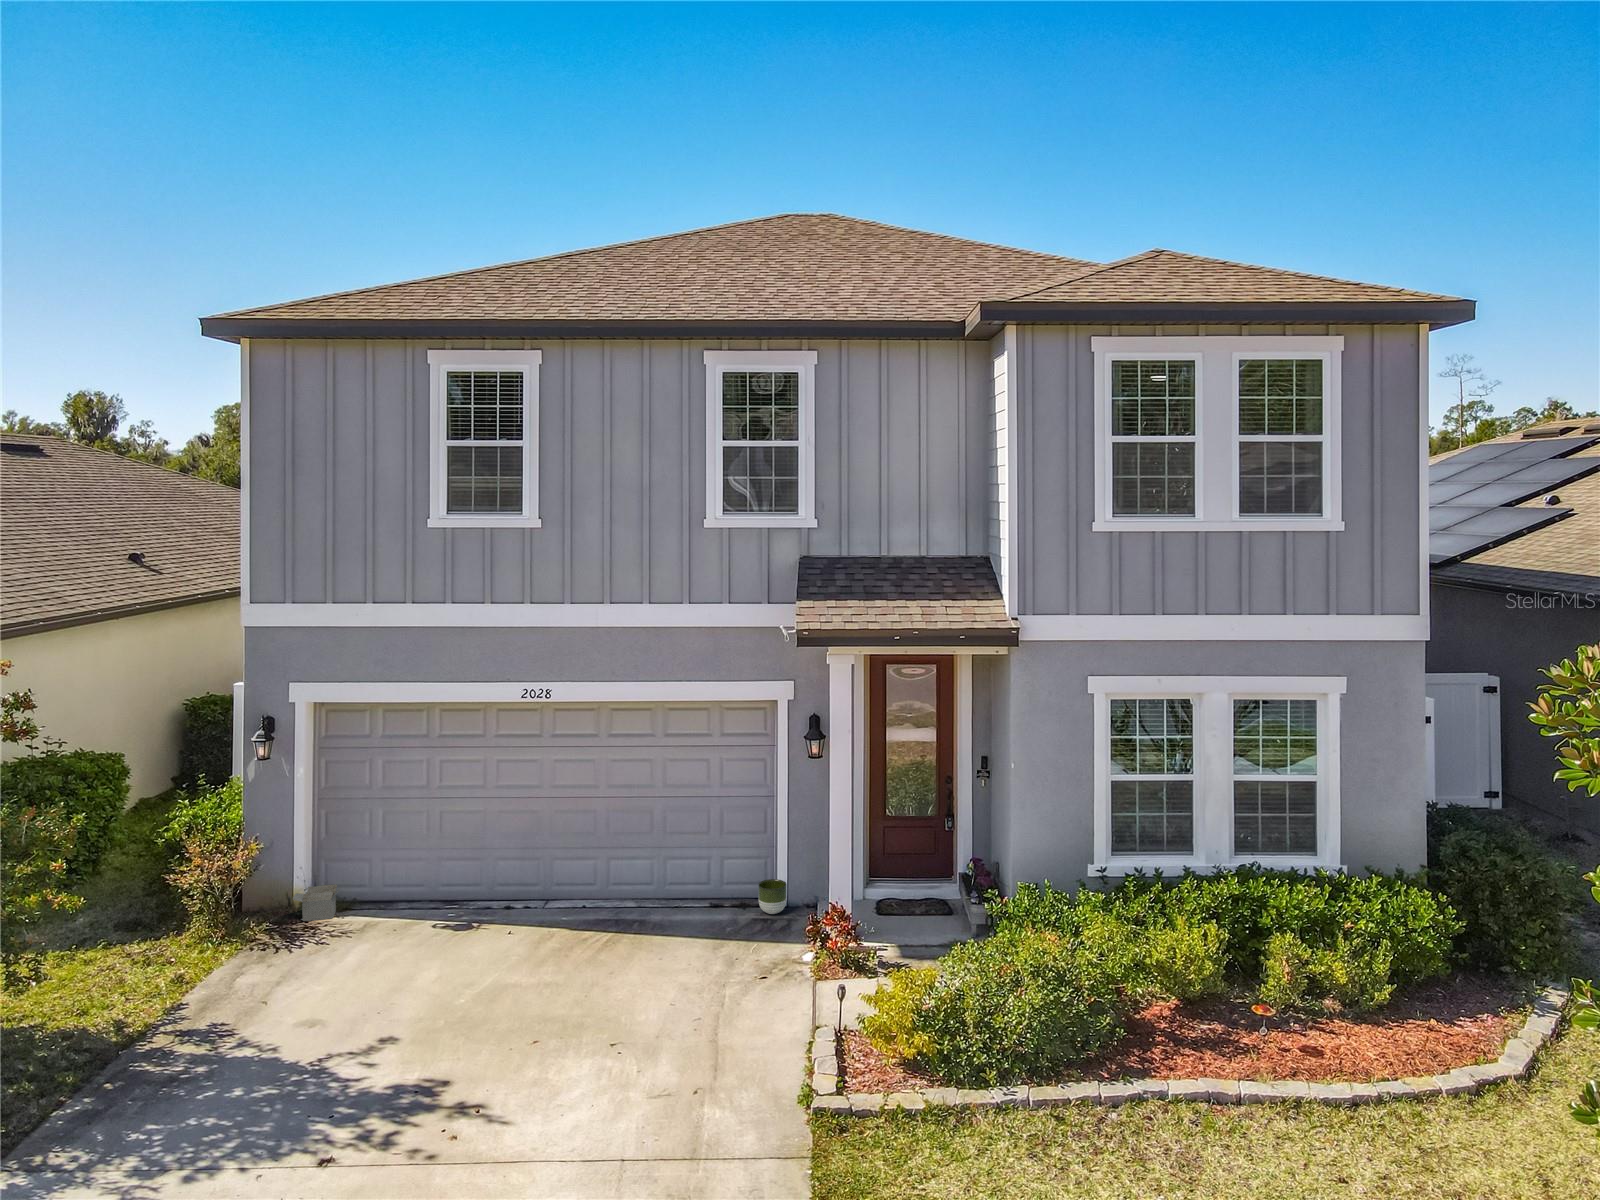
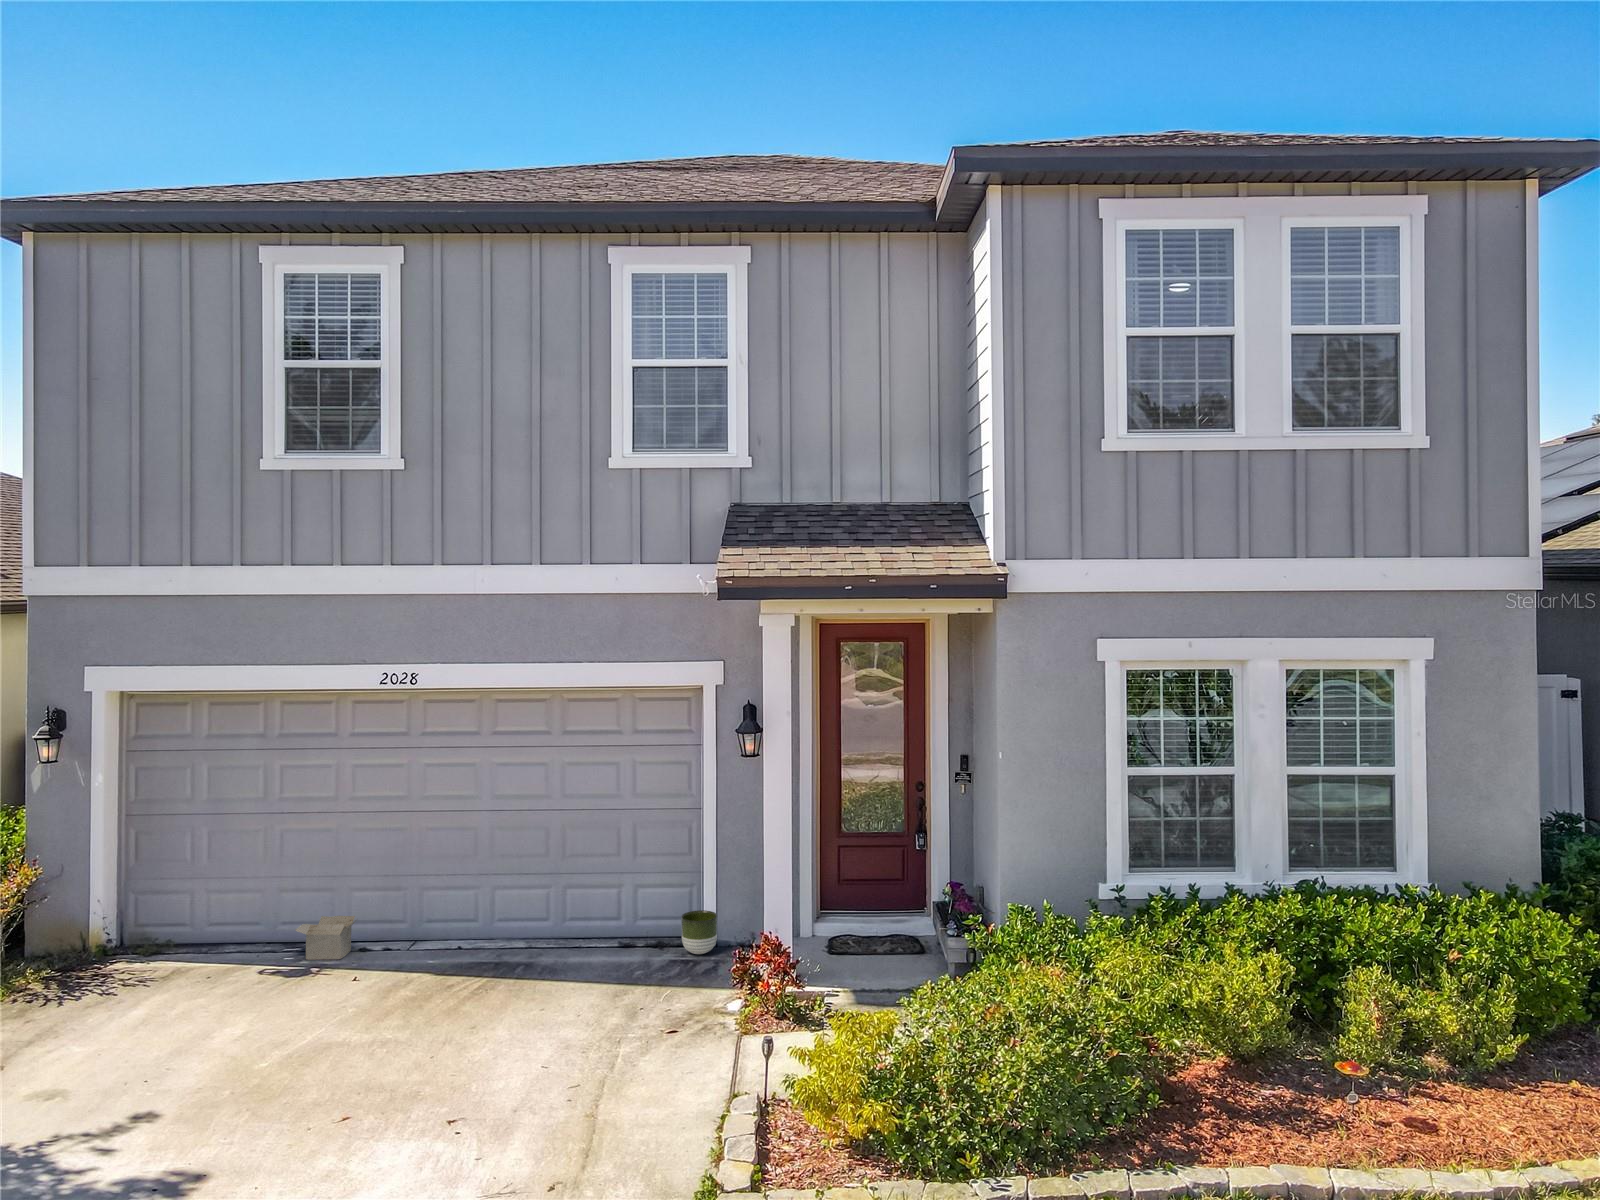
cardboard box: present [293,885,341,921] -> present [295,916,356,960]

